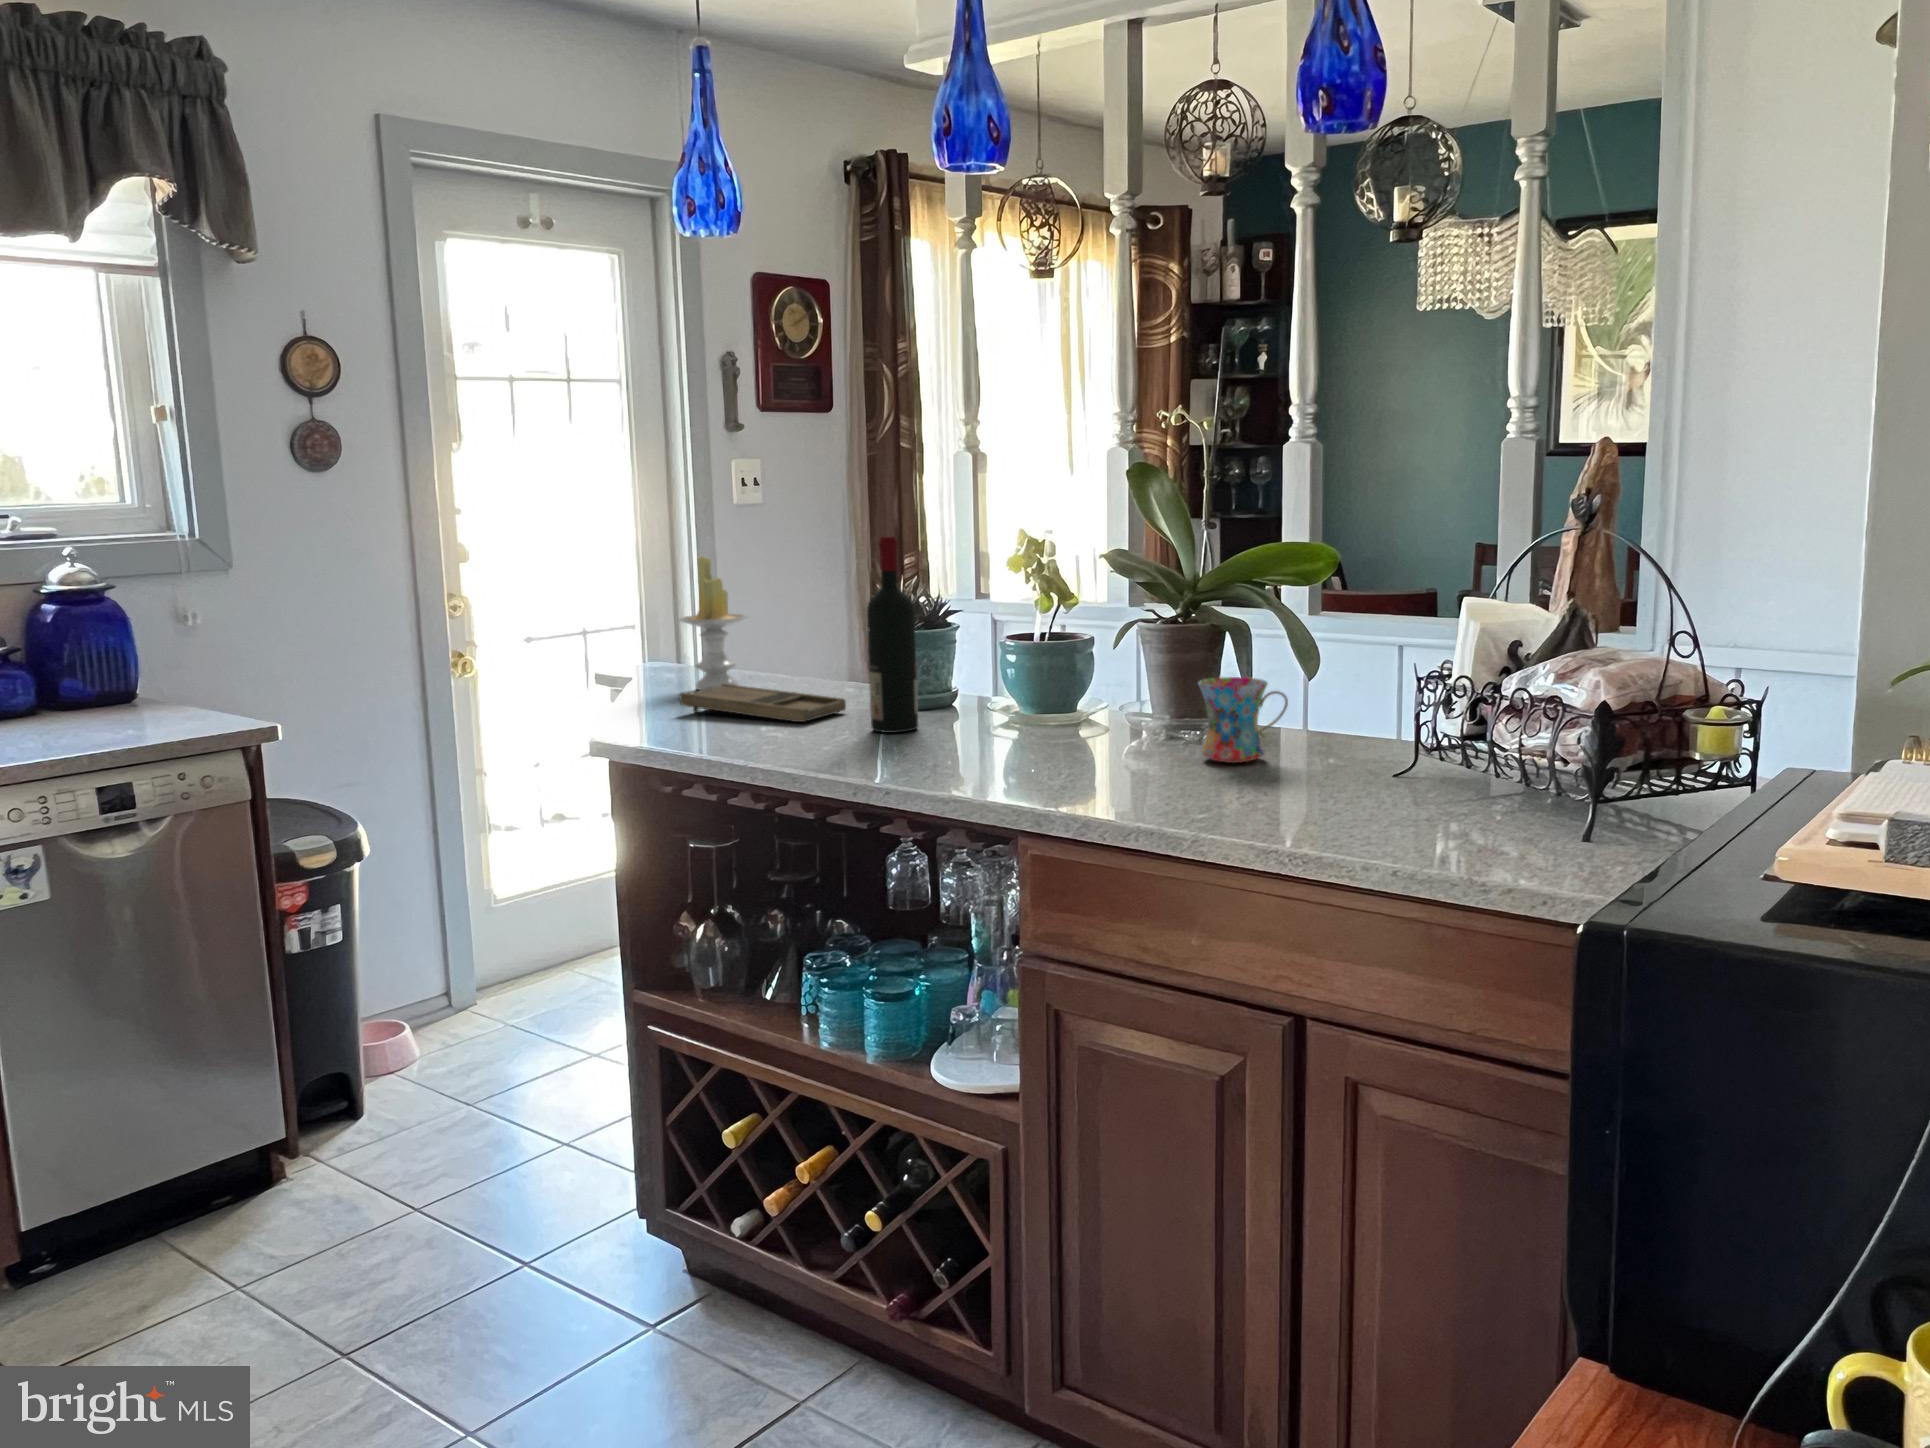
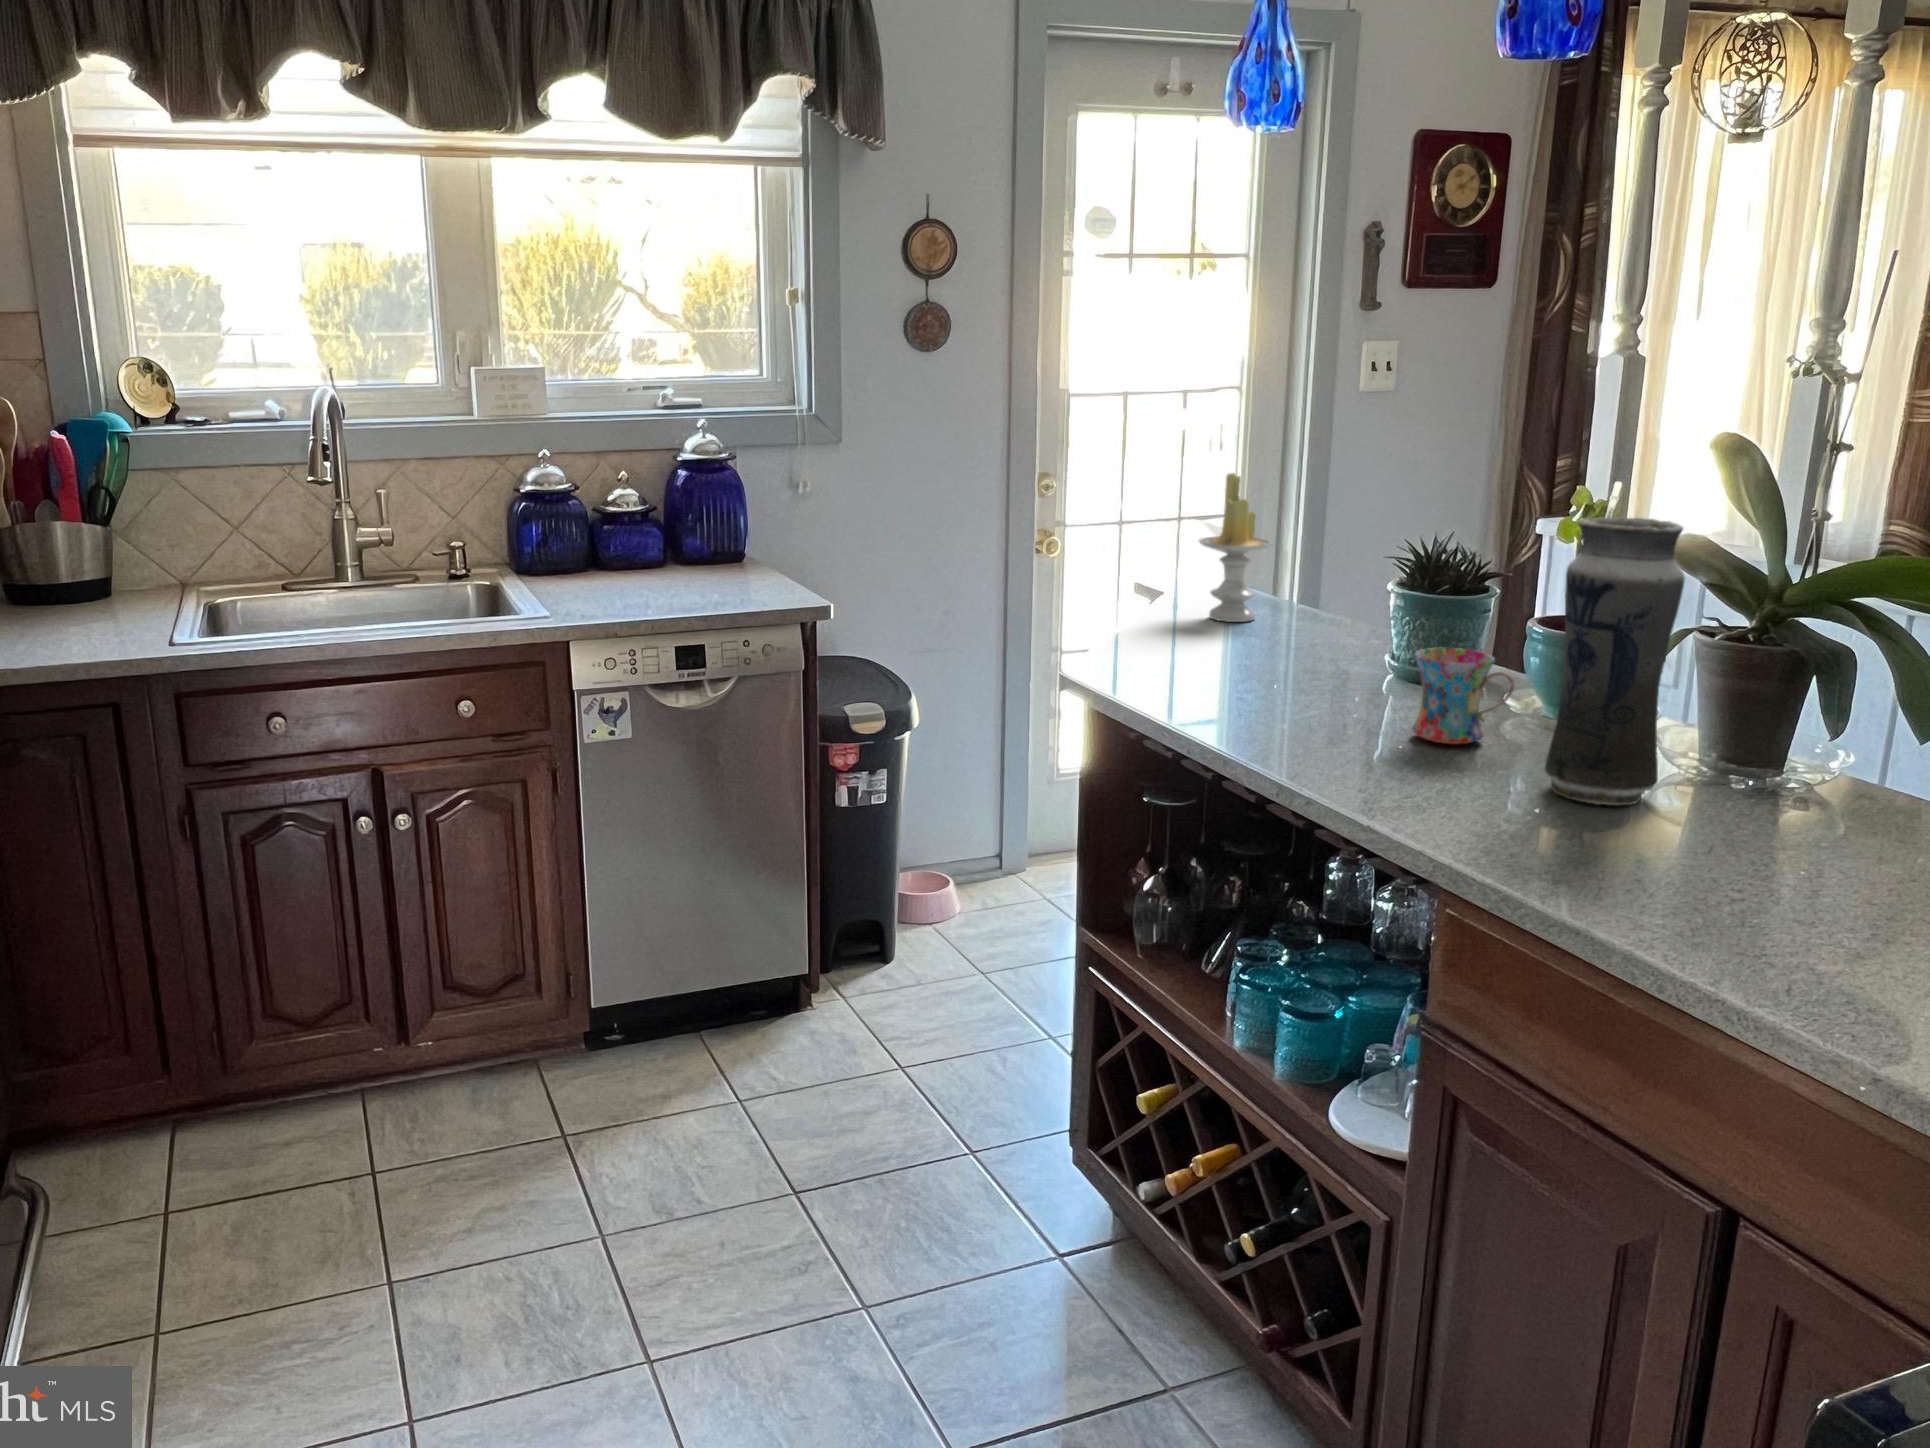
wine bottle: present [867,536,918,733] -> none [1345,483,1413,714]
vase: none [1061,538,1145,760] -> present [1545,517,1685,805]
mug: present [1198,677,1288,763] -> present [1412,648,1515,744]
tray: present [680,684,846,722] -> none [1166,620,1340,681]

